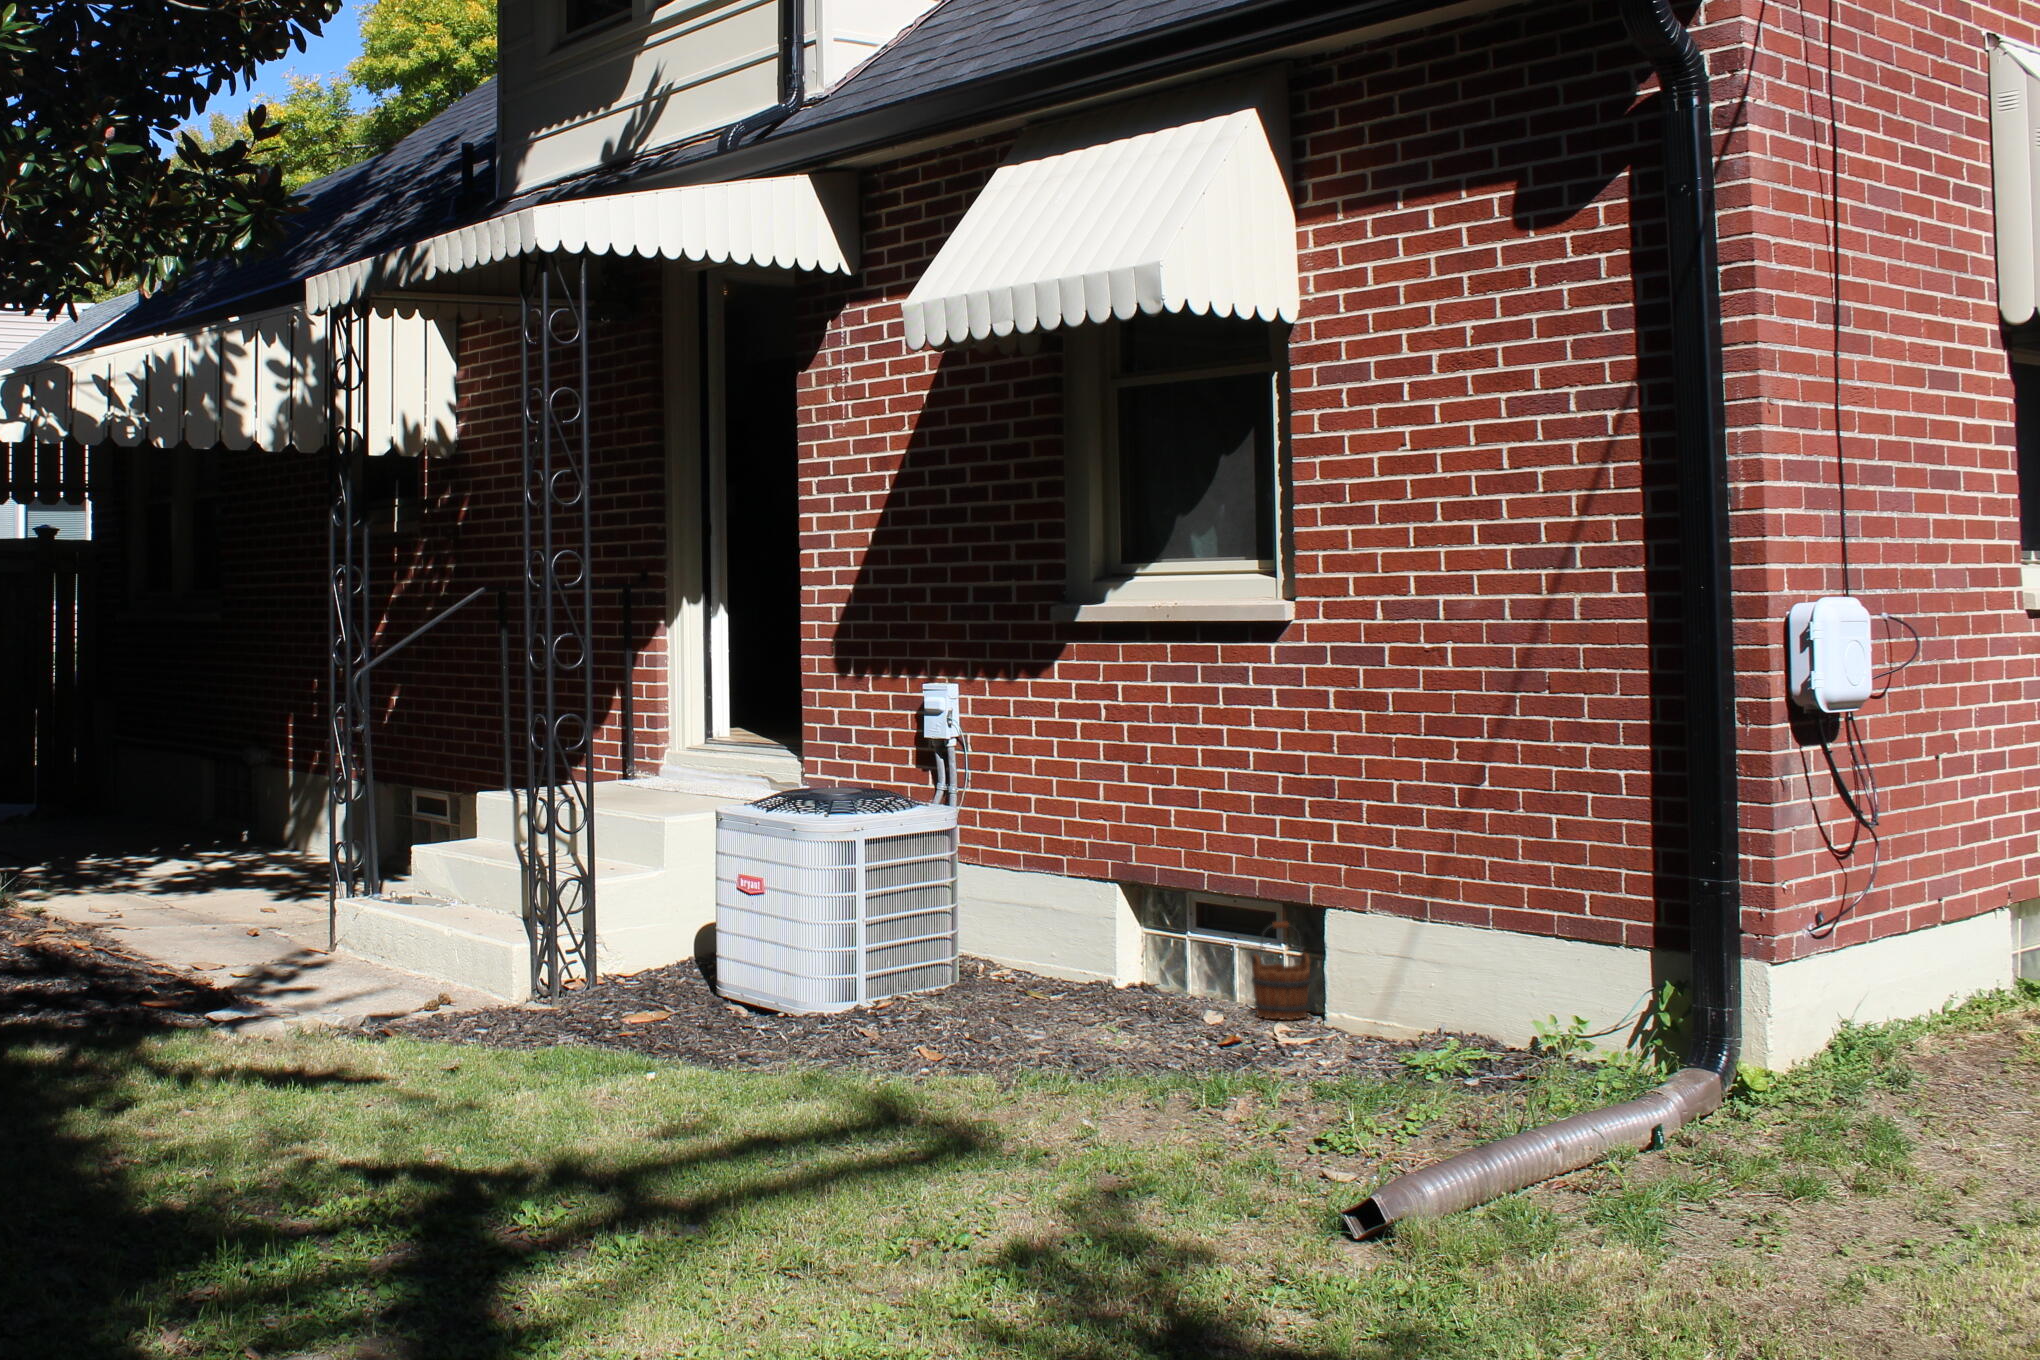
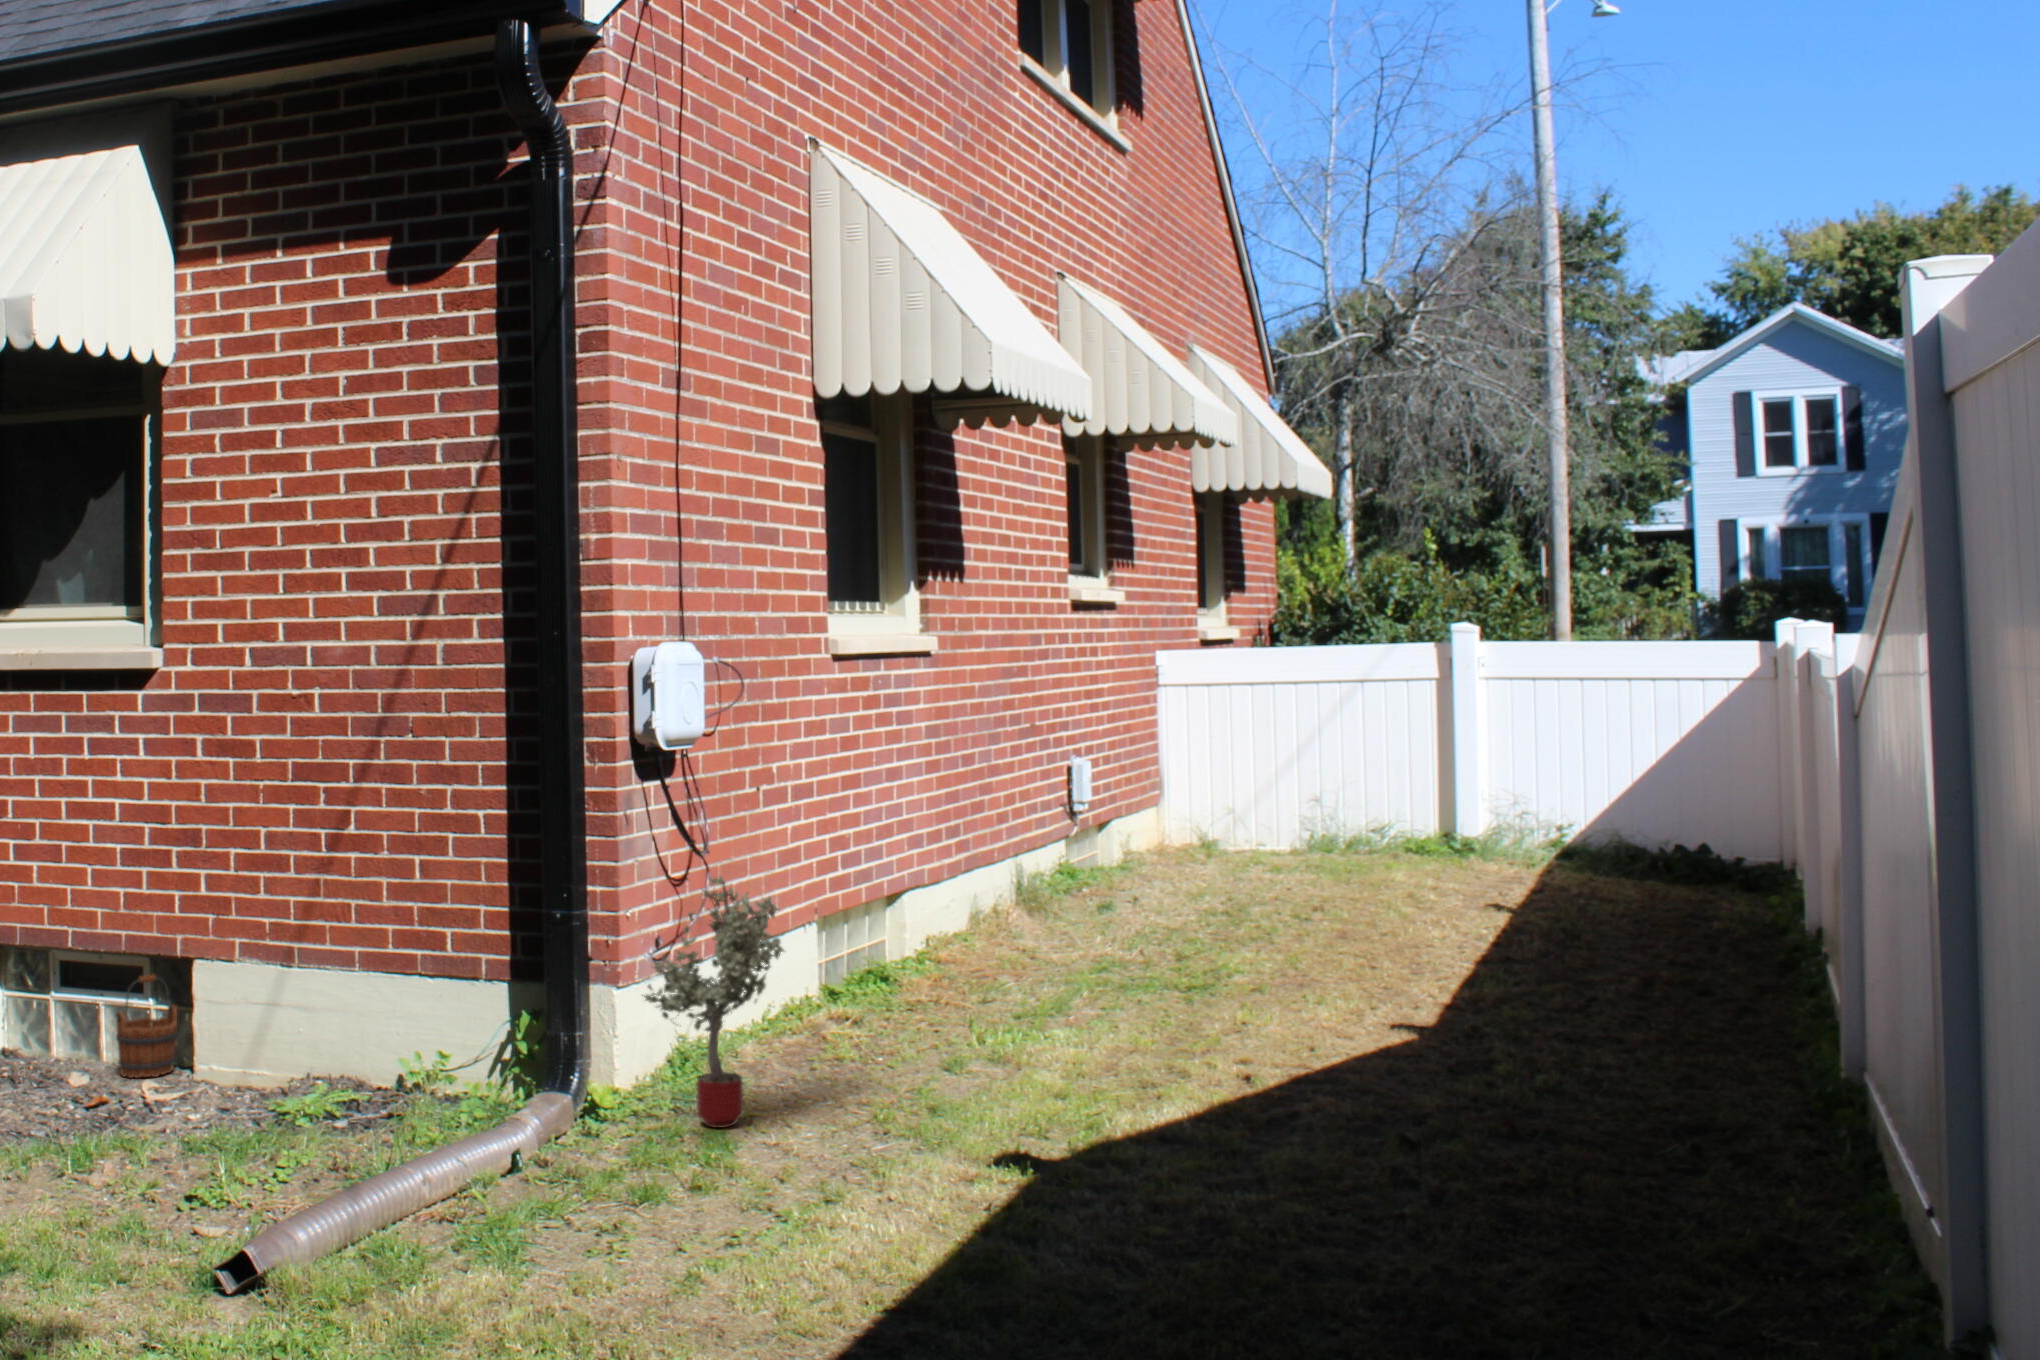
potted tree: none [1798,845,1972,1115] -> present [642,876,784,1128]

